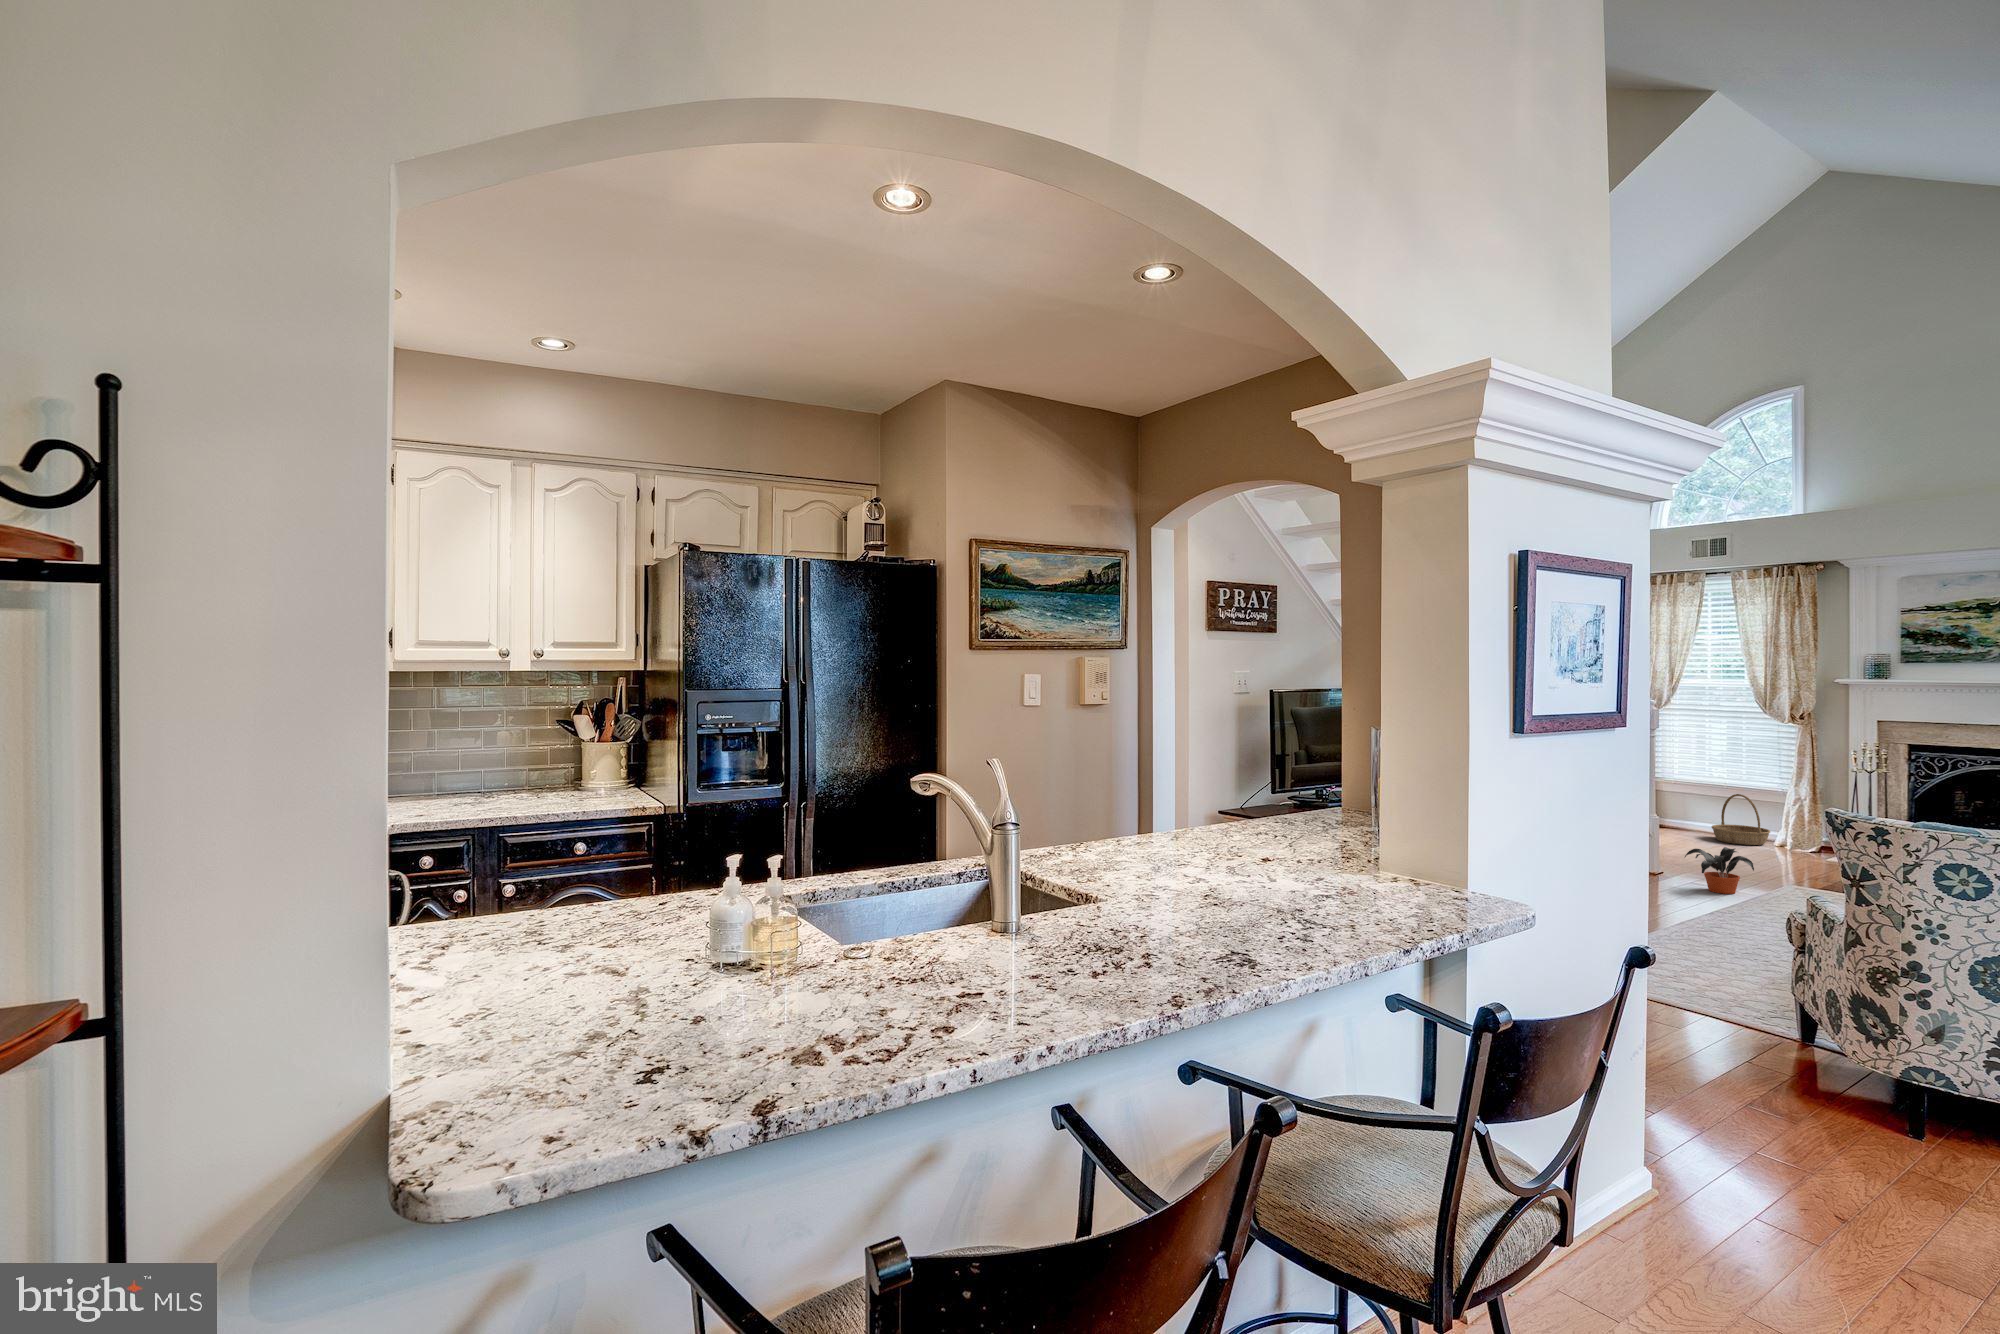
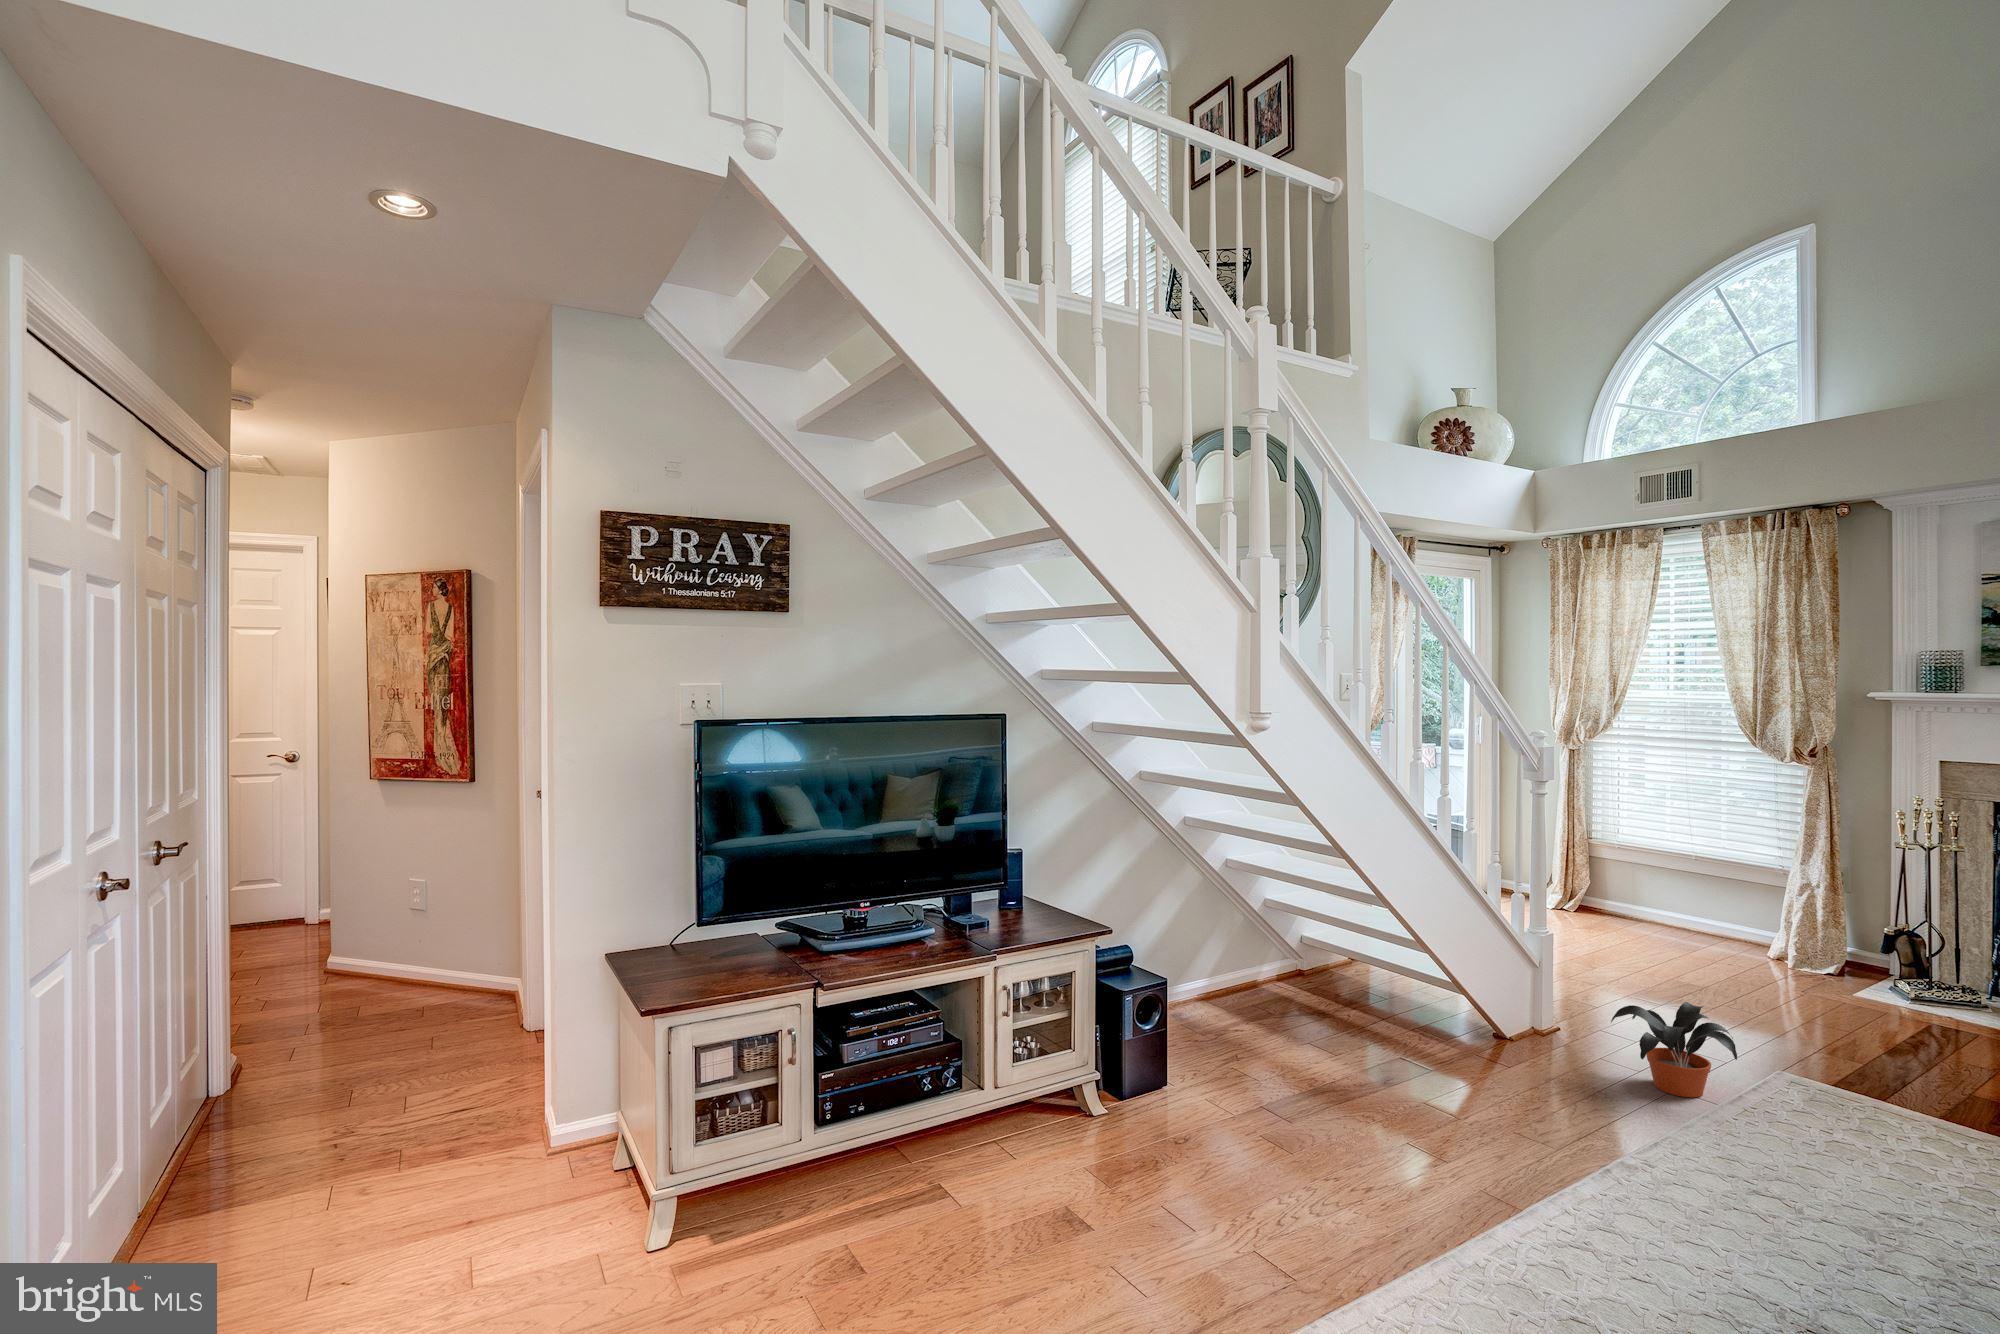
basket: present [1712,794,1770,845] -> none [1672,871,1762,955]

